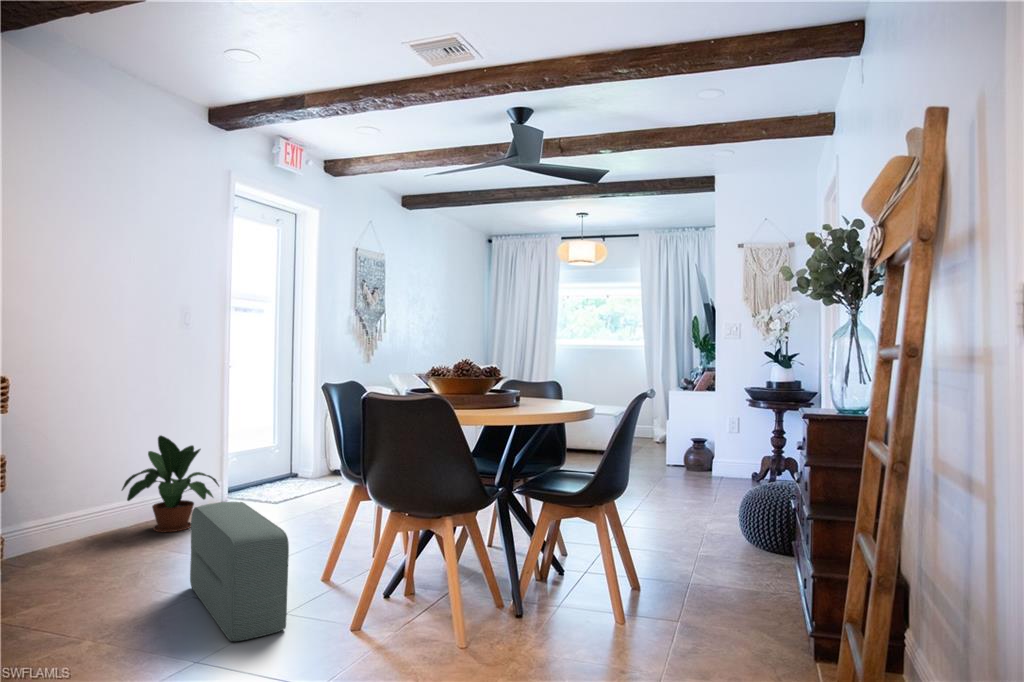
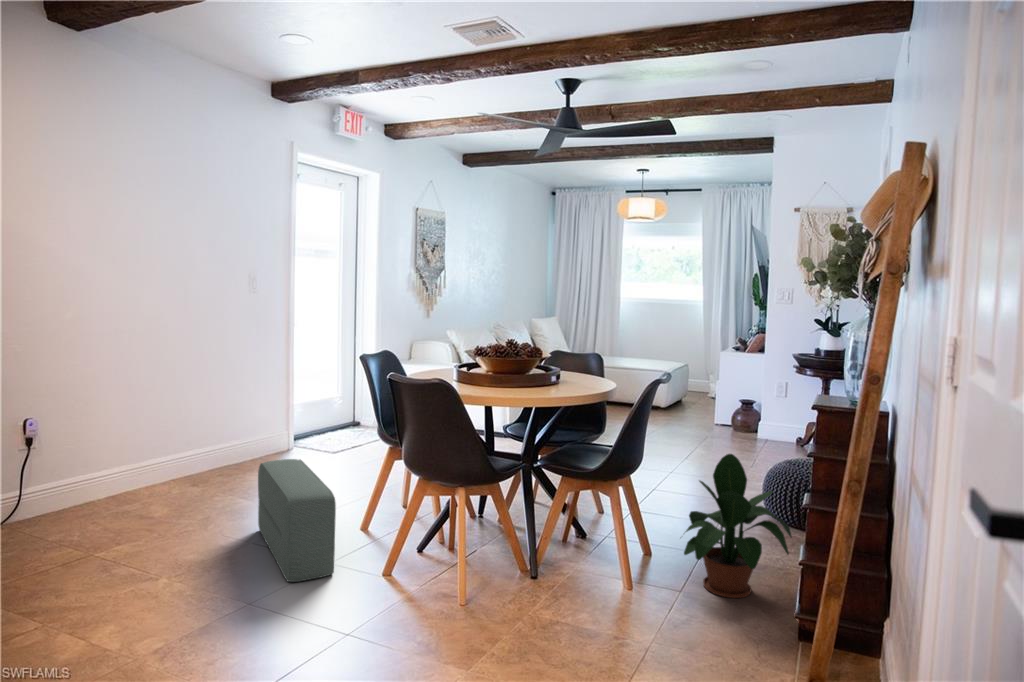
potted plant: present [122,436,219,532] -> present [684,454,792,598]

